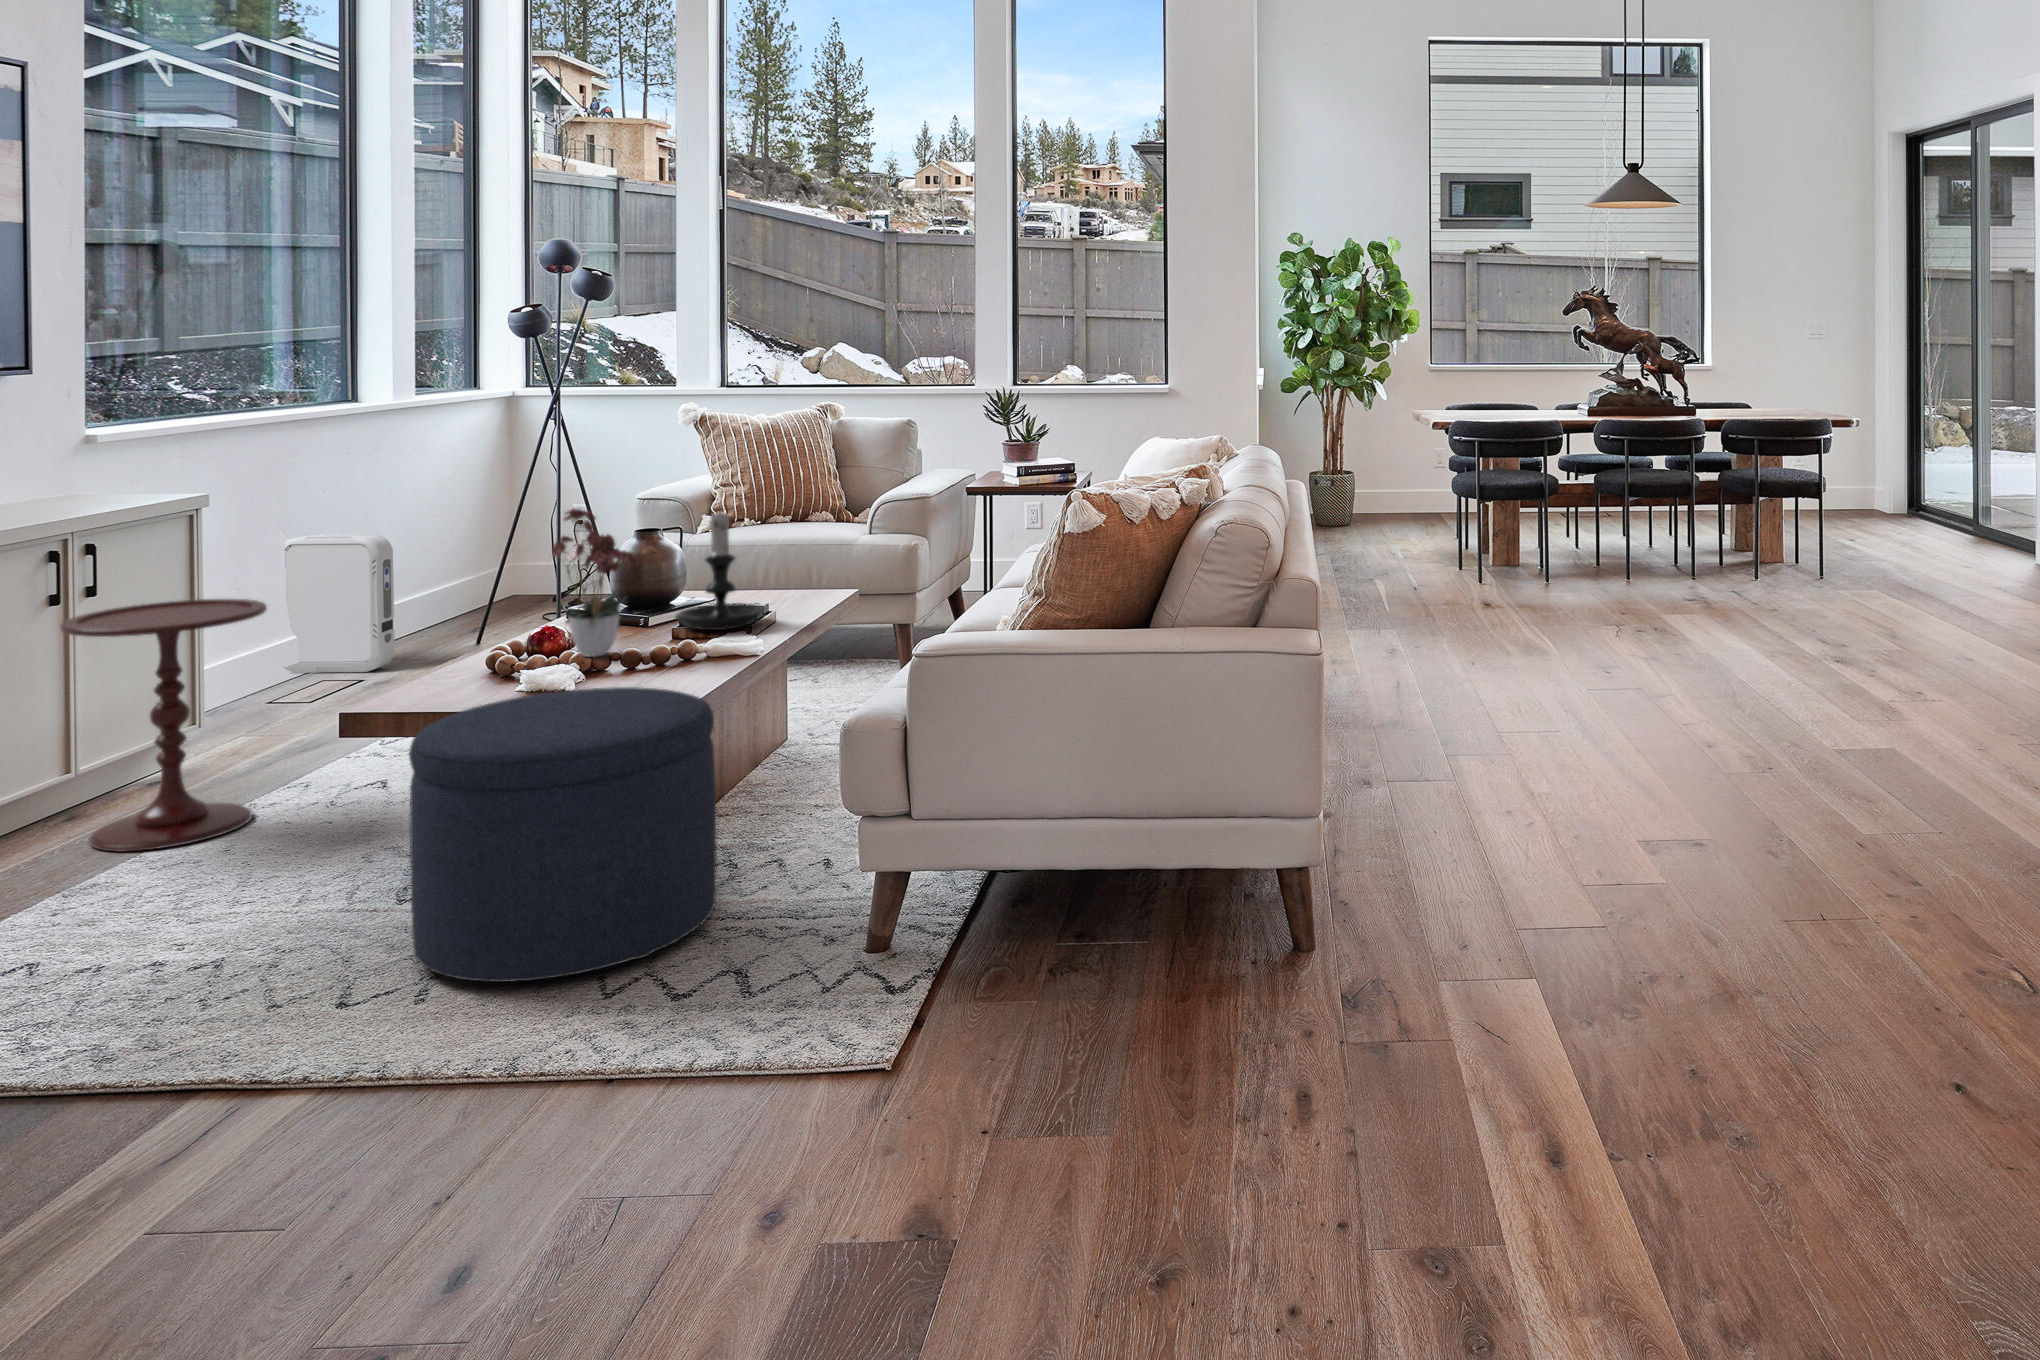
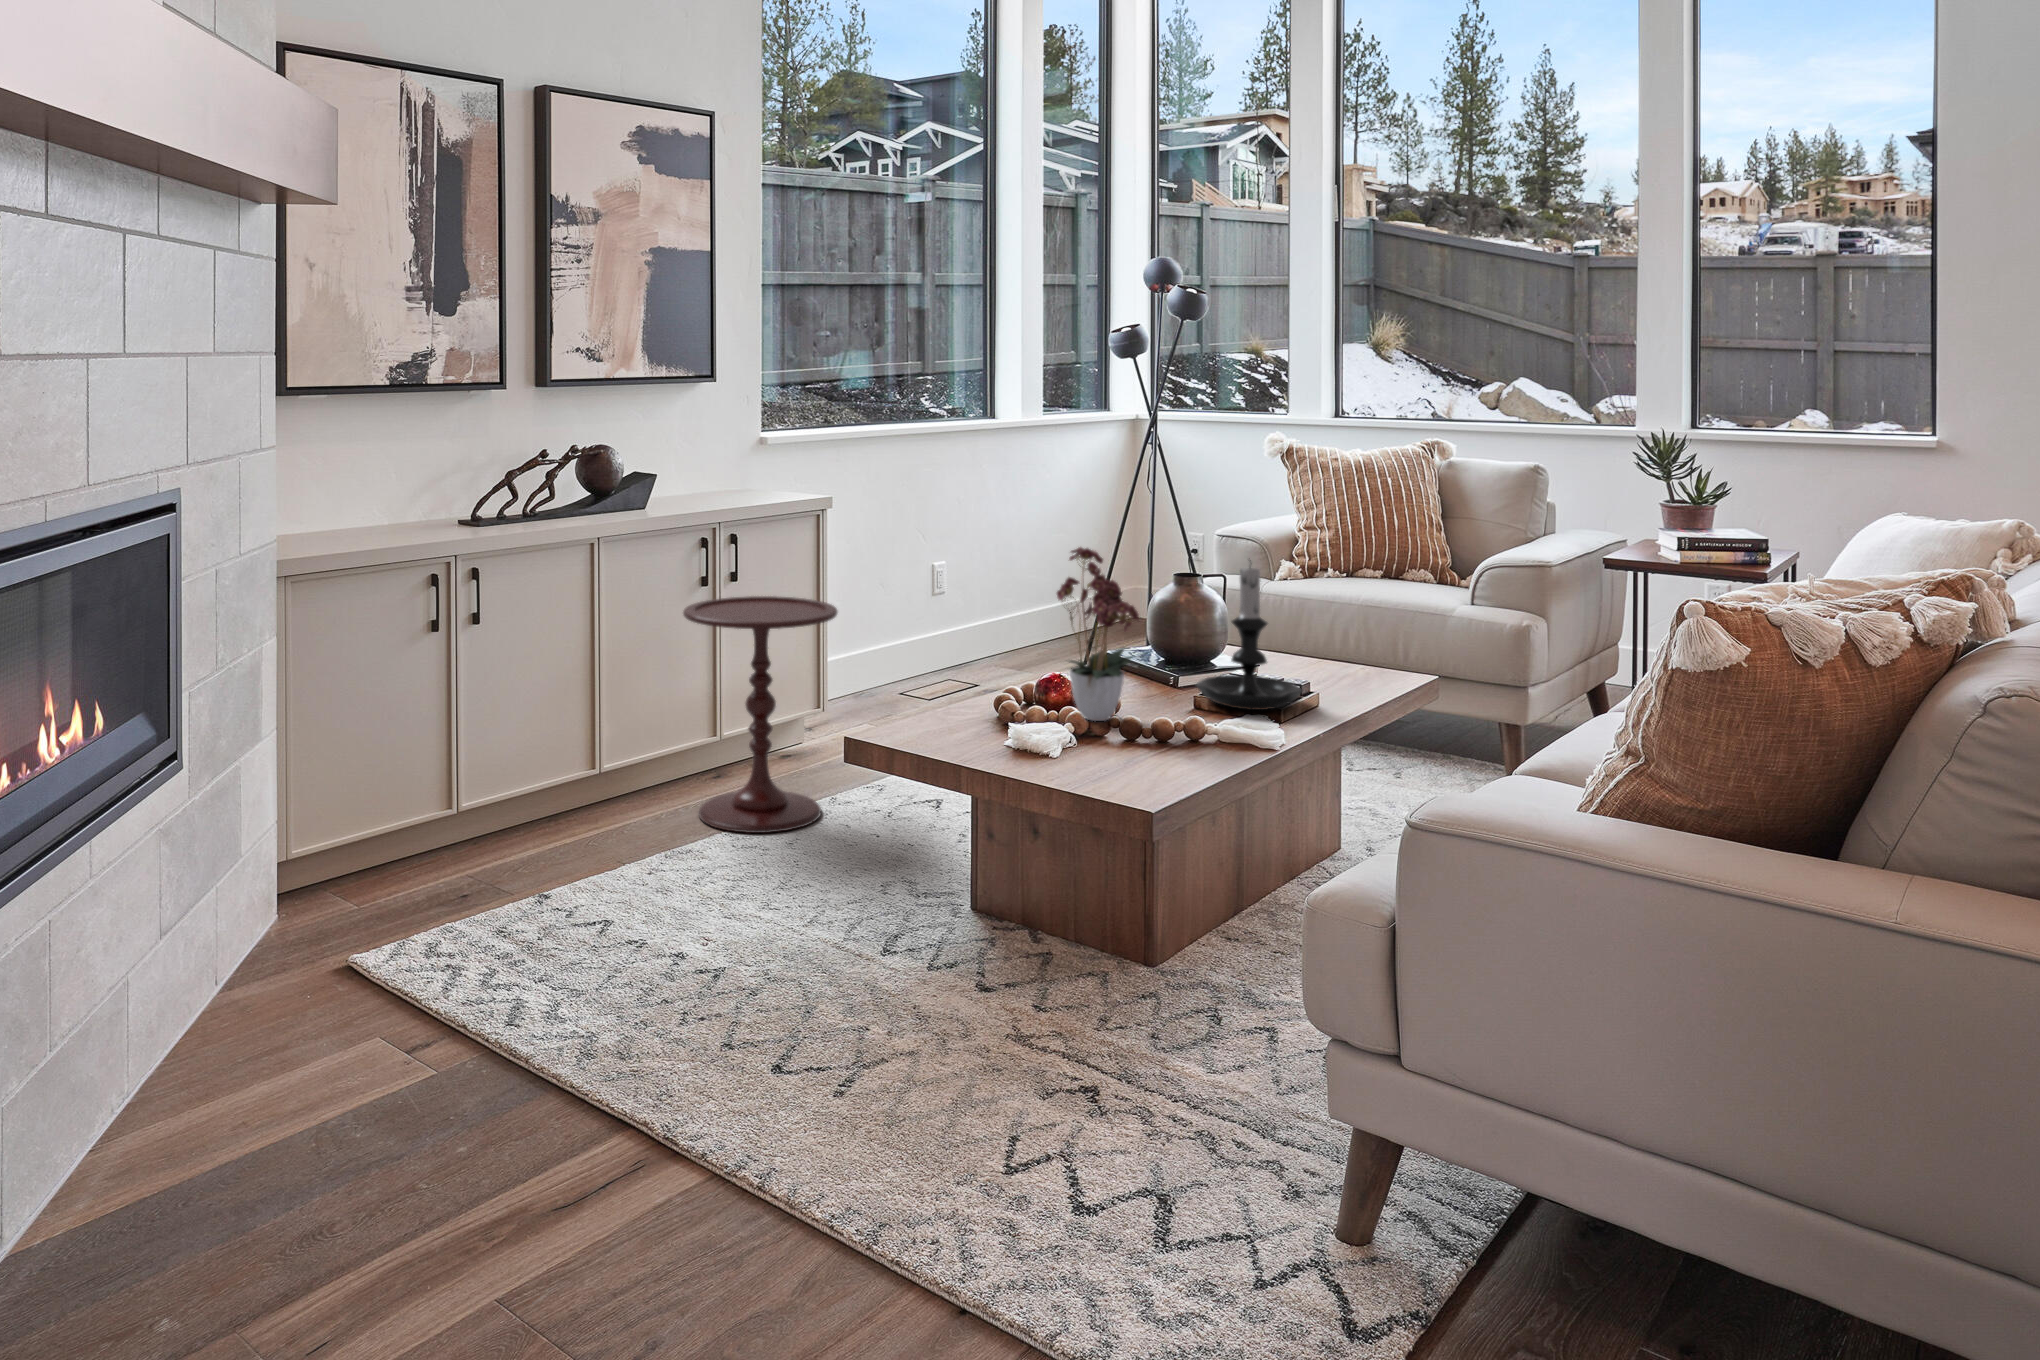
air purifier: present [284,533,395,673] -> none [915,540,1005,678]
ottoman: present [409,687,717,982] -> none [854,761,1179,1128]

